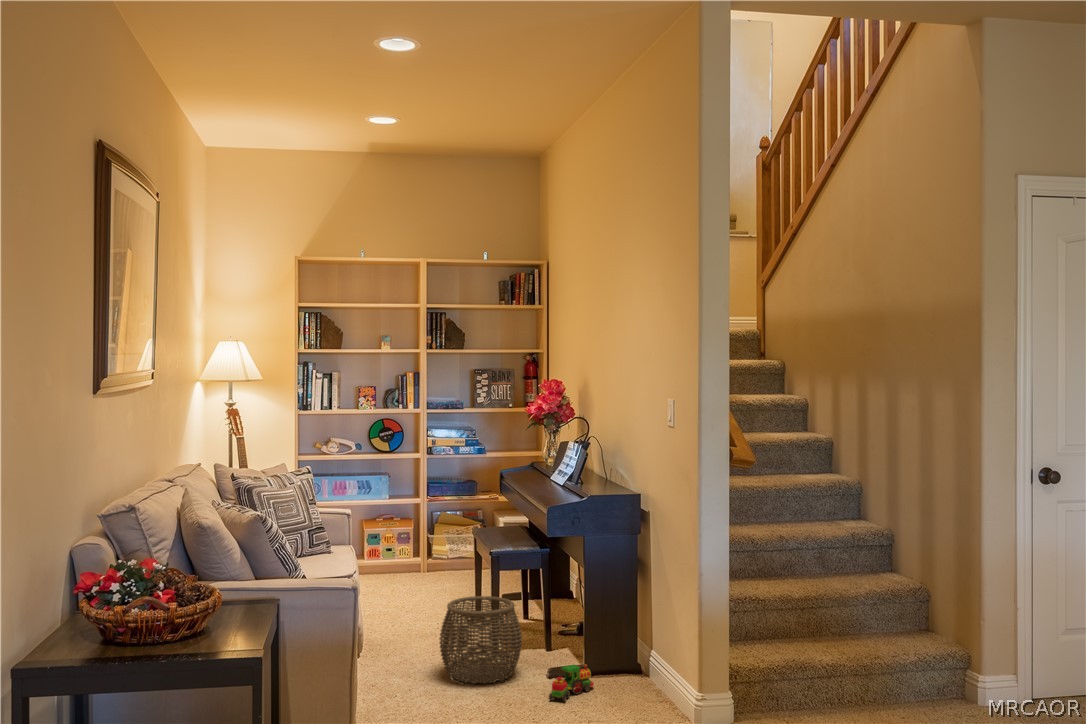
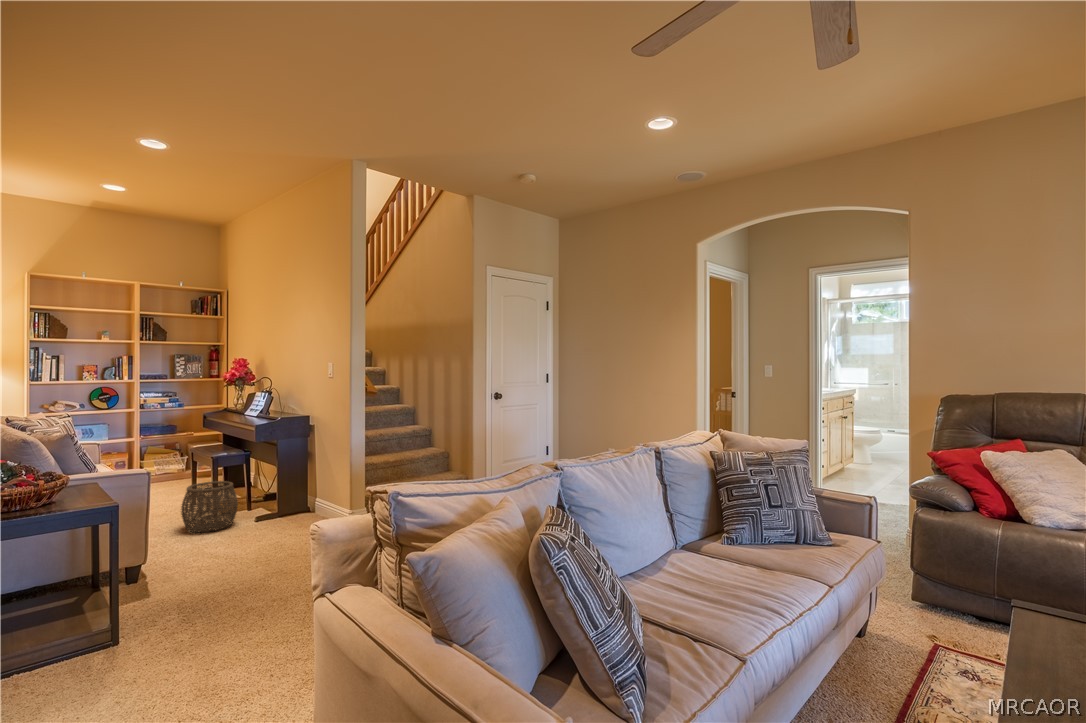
toy train: present [549,664,594,702] -> none [262,510,286,532]

